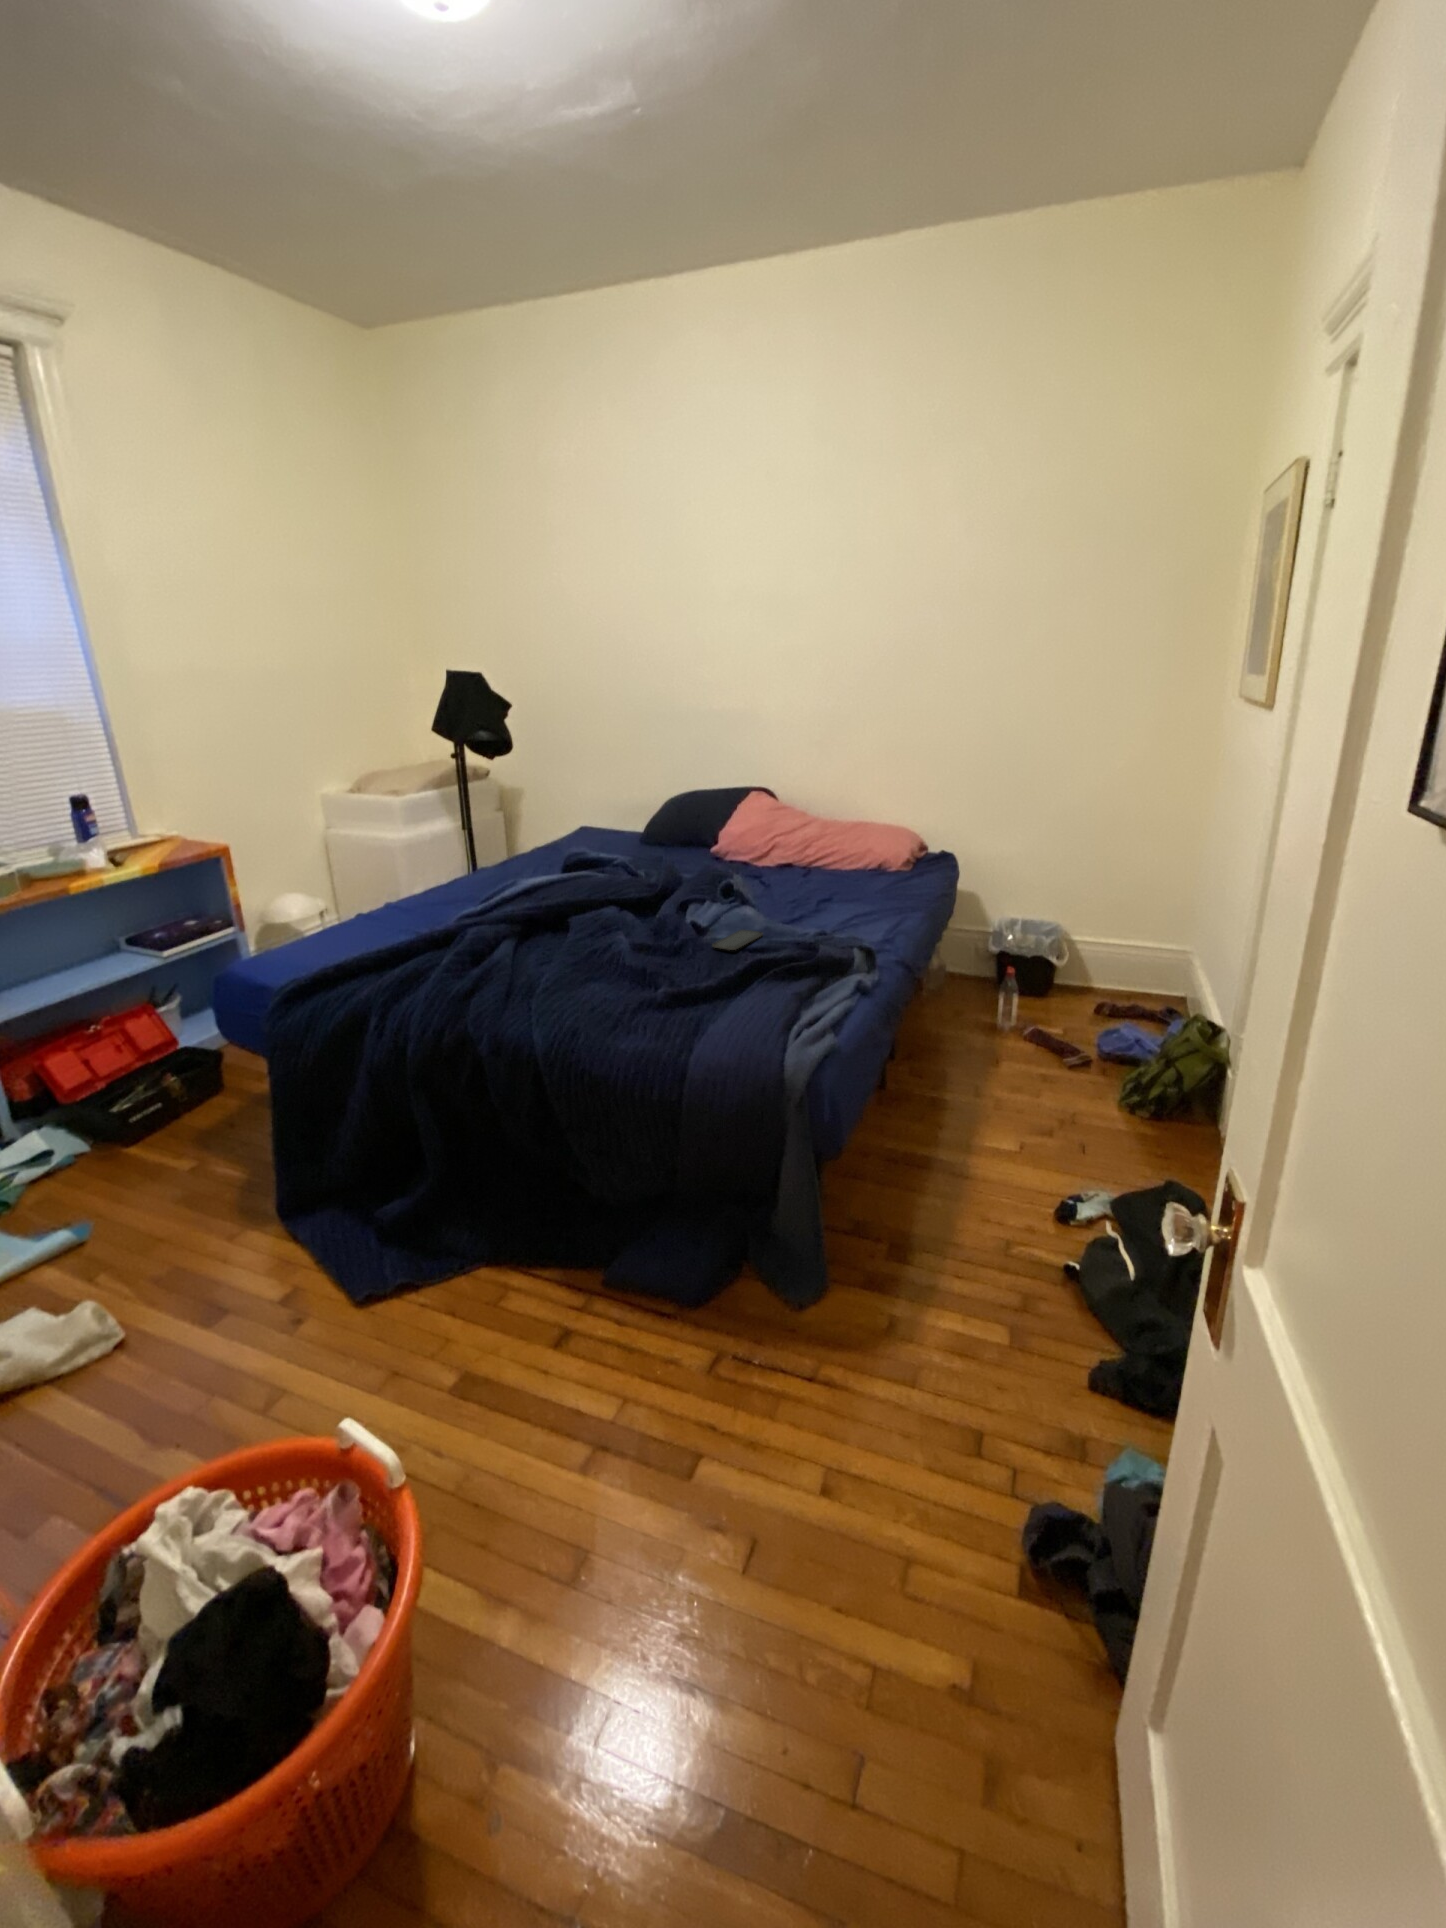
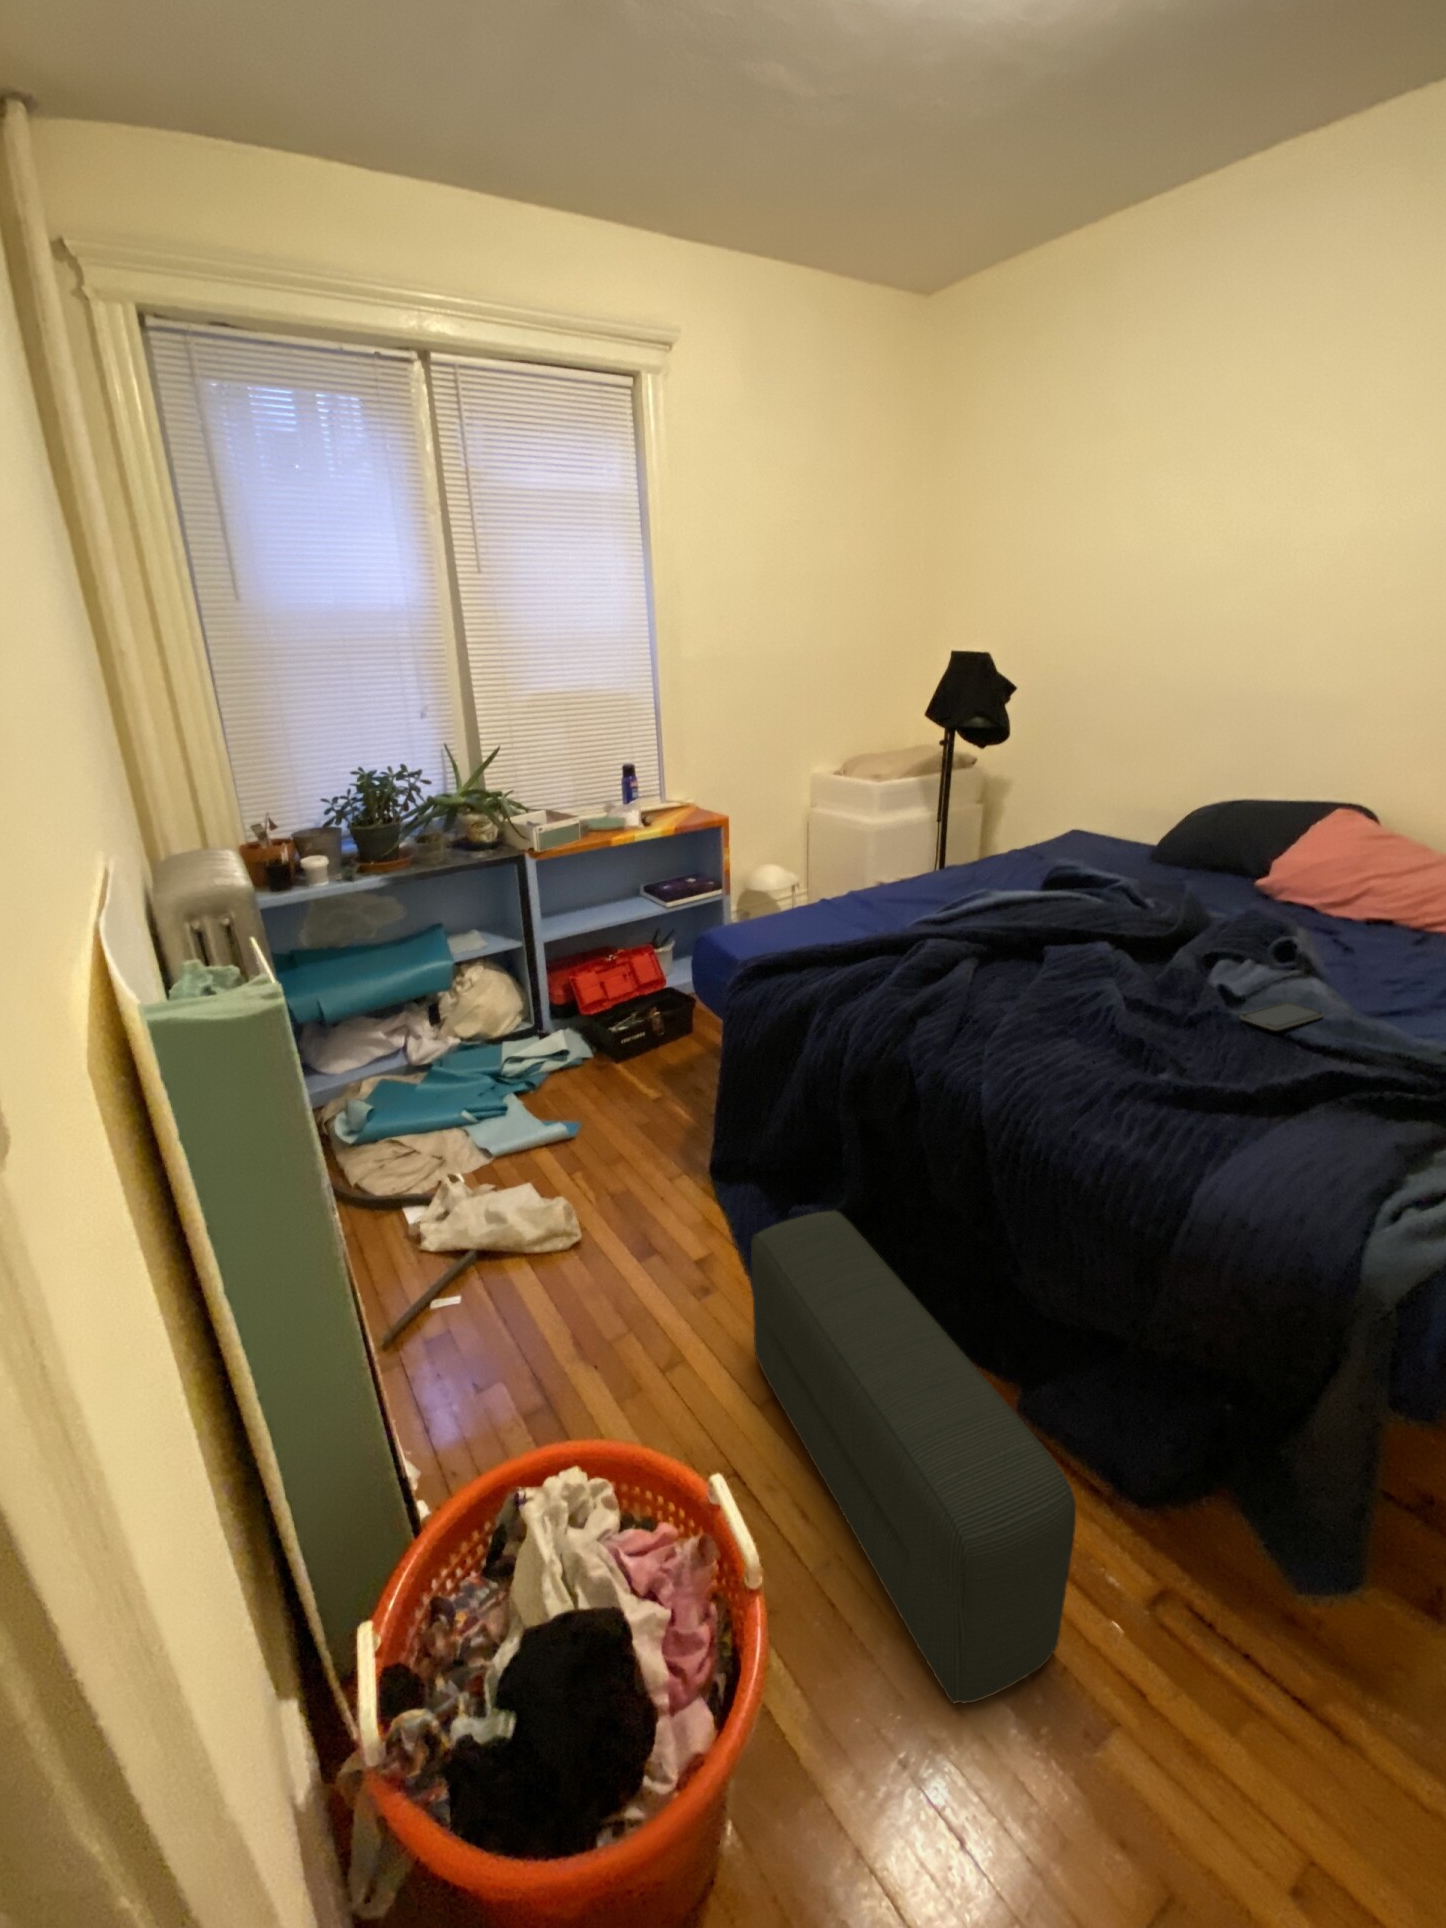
pouf: none [340,1190,654,1519] -> present [751,1211,1076,1703]

